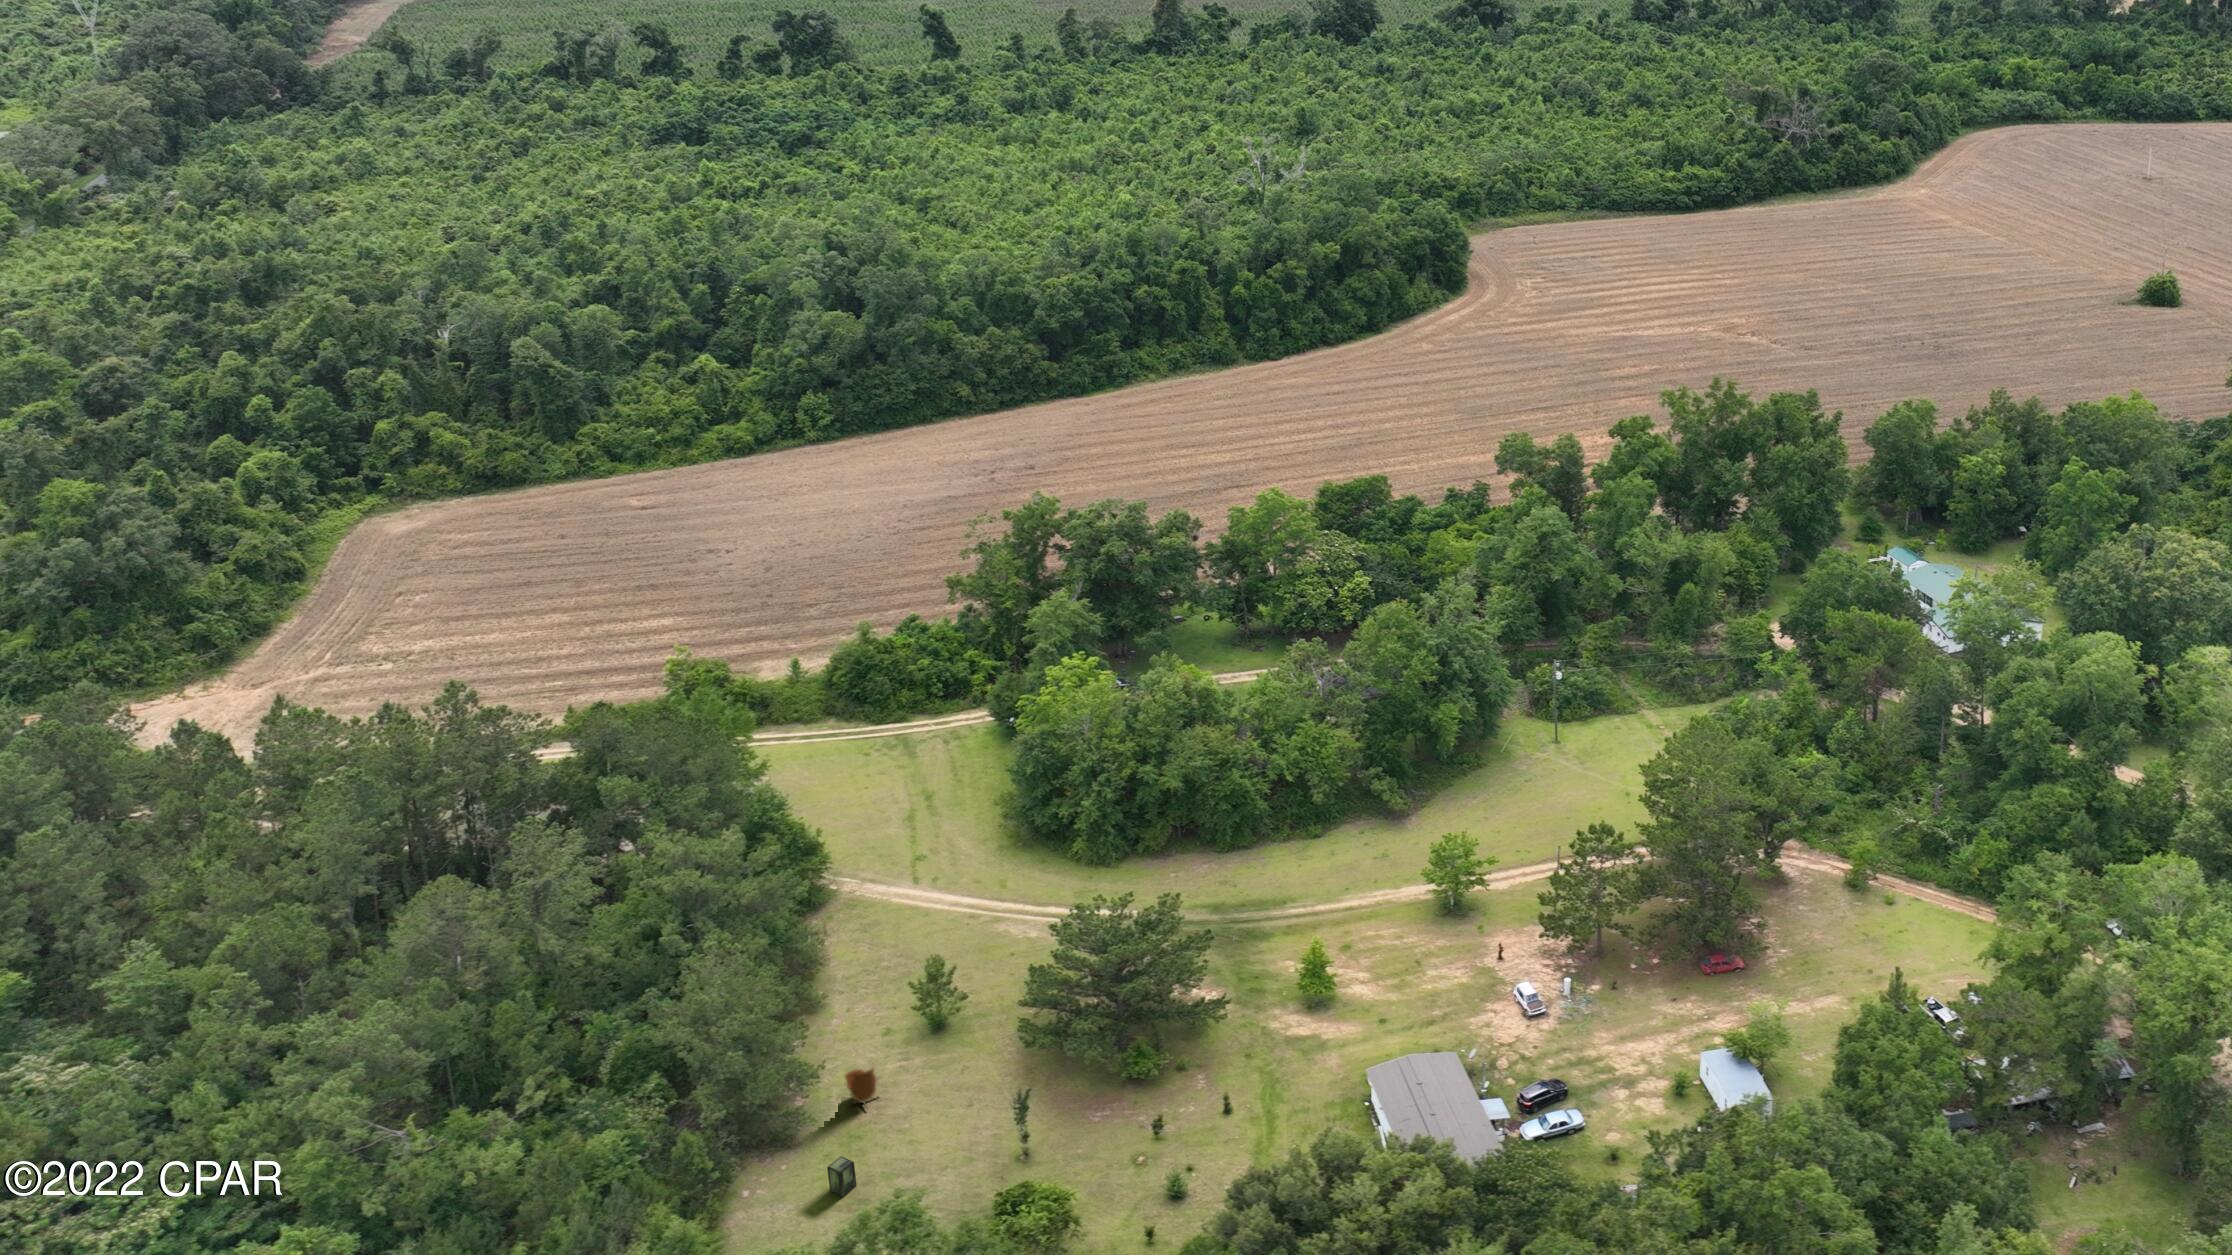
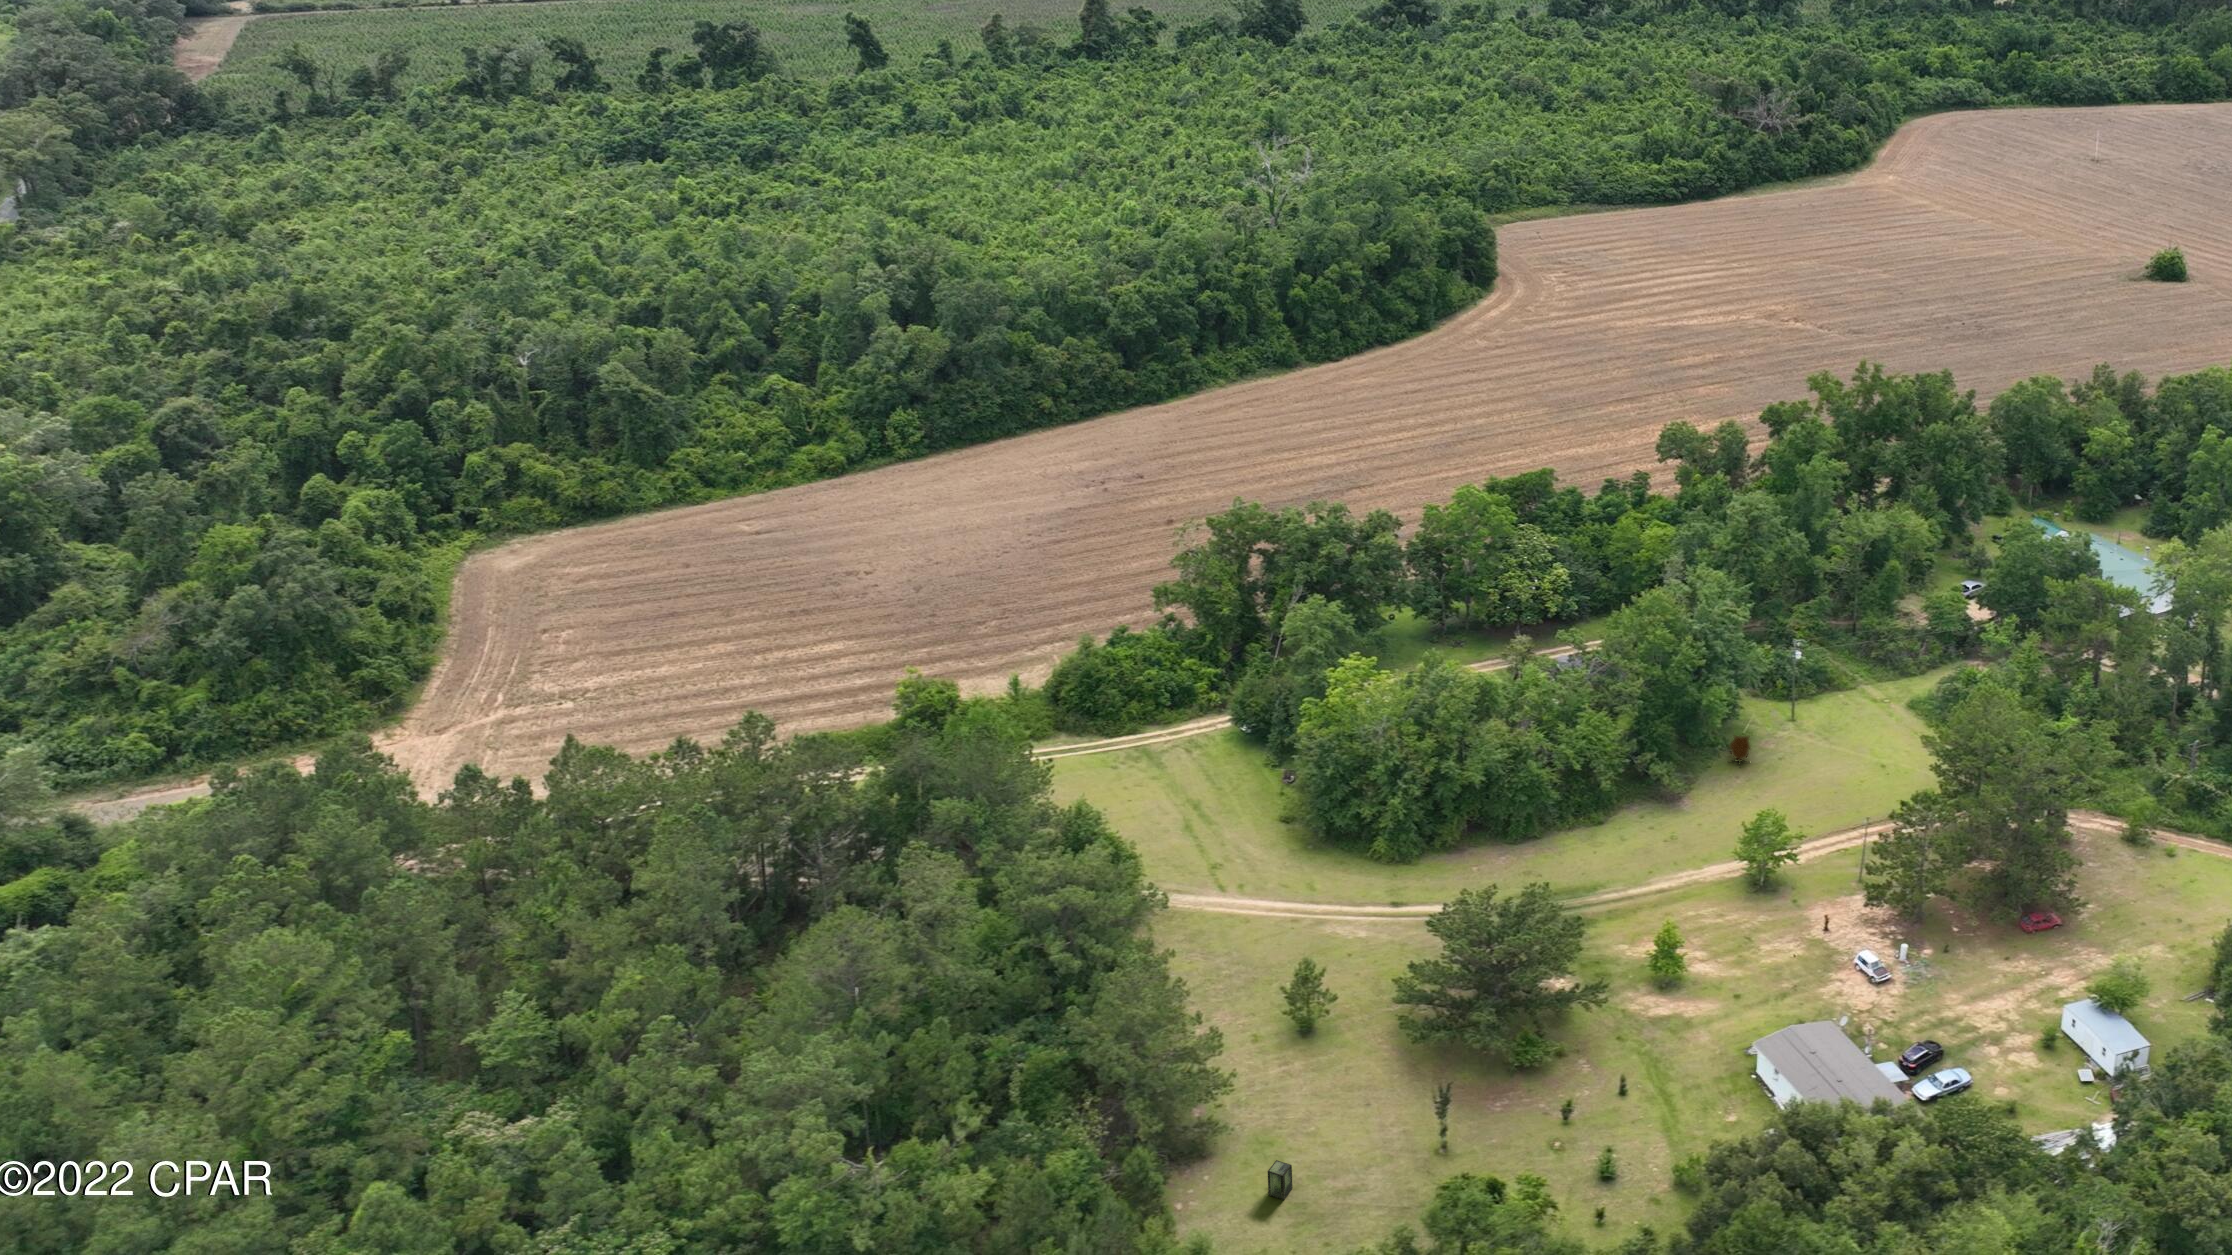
lounge chair: present [845,1068,877,1110] -> present [1730,736,1750,762]

